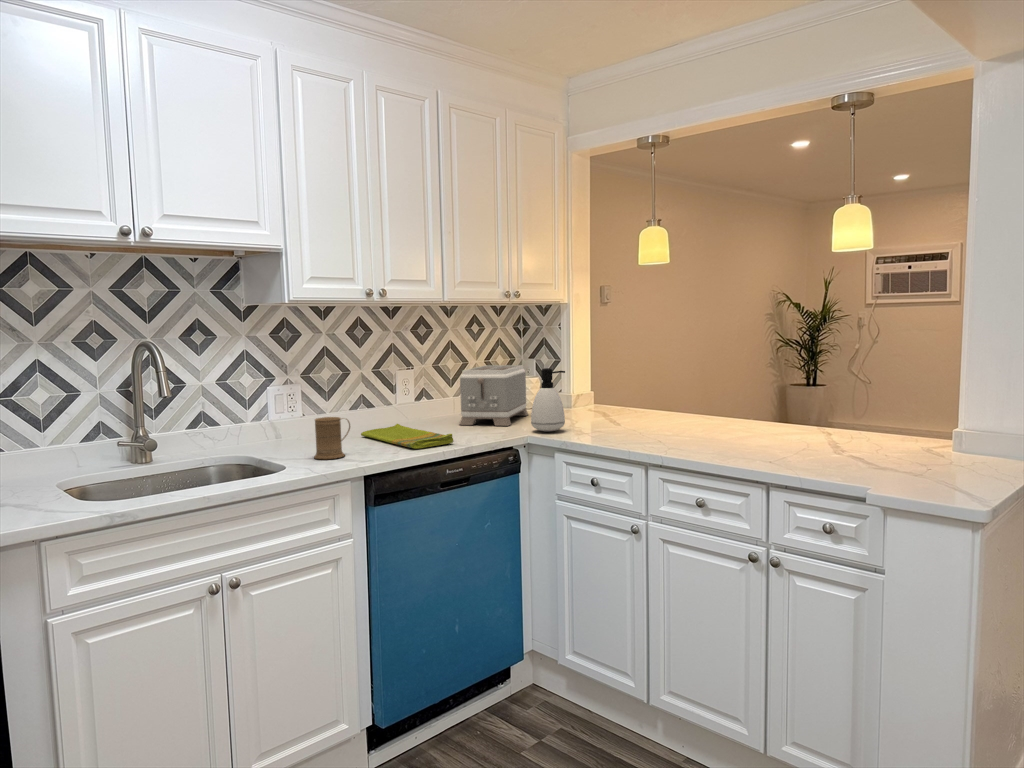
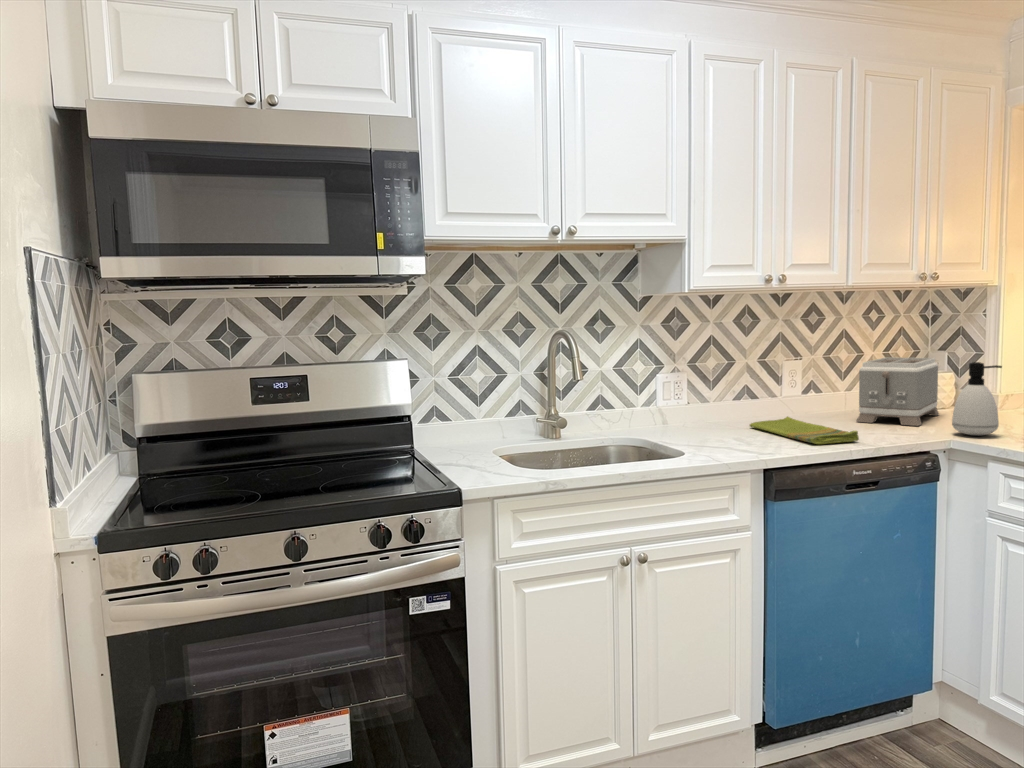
mug: present [314,417,350,459] -> none [710,406,747,448]

